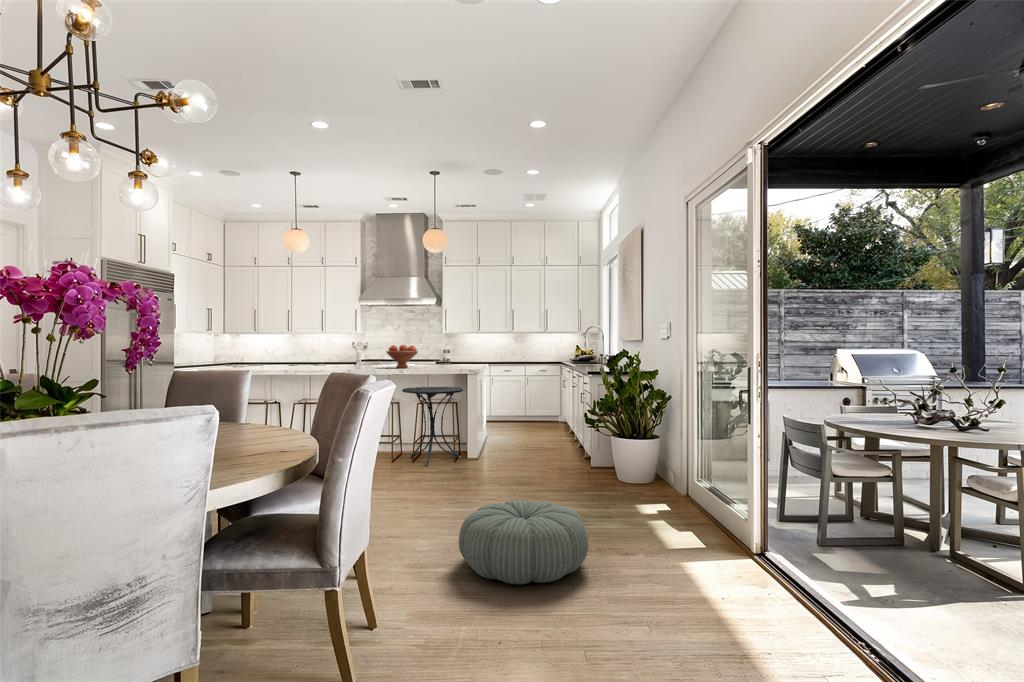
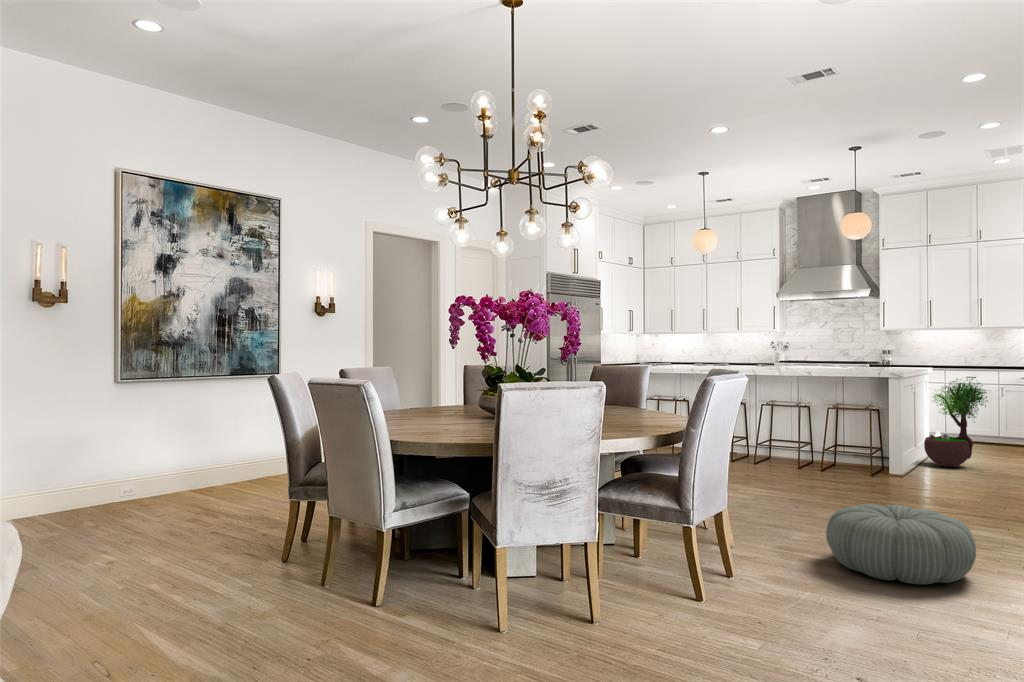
fruit bowl: present [386,345,418,368] -> none [794,344,831,369]
potted tree: none [486,369,530,445] -> present [924,378,988,467]
side table: present [402,387,463,466] -> none [810,391,884,477]

